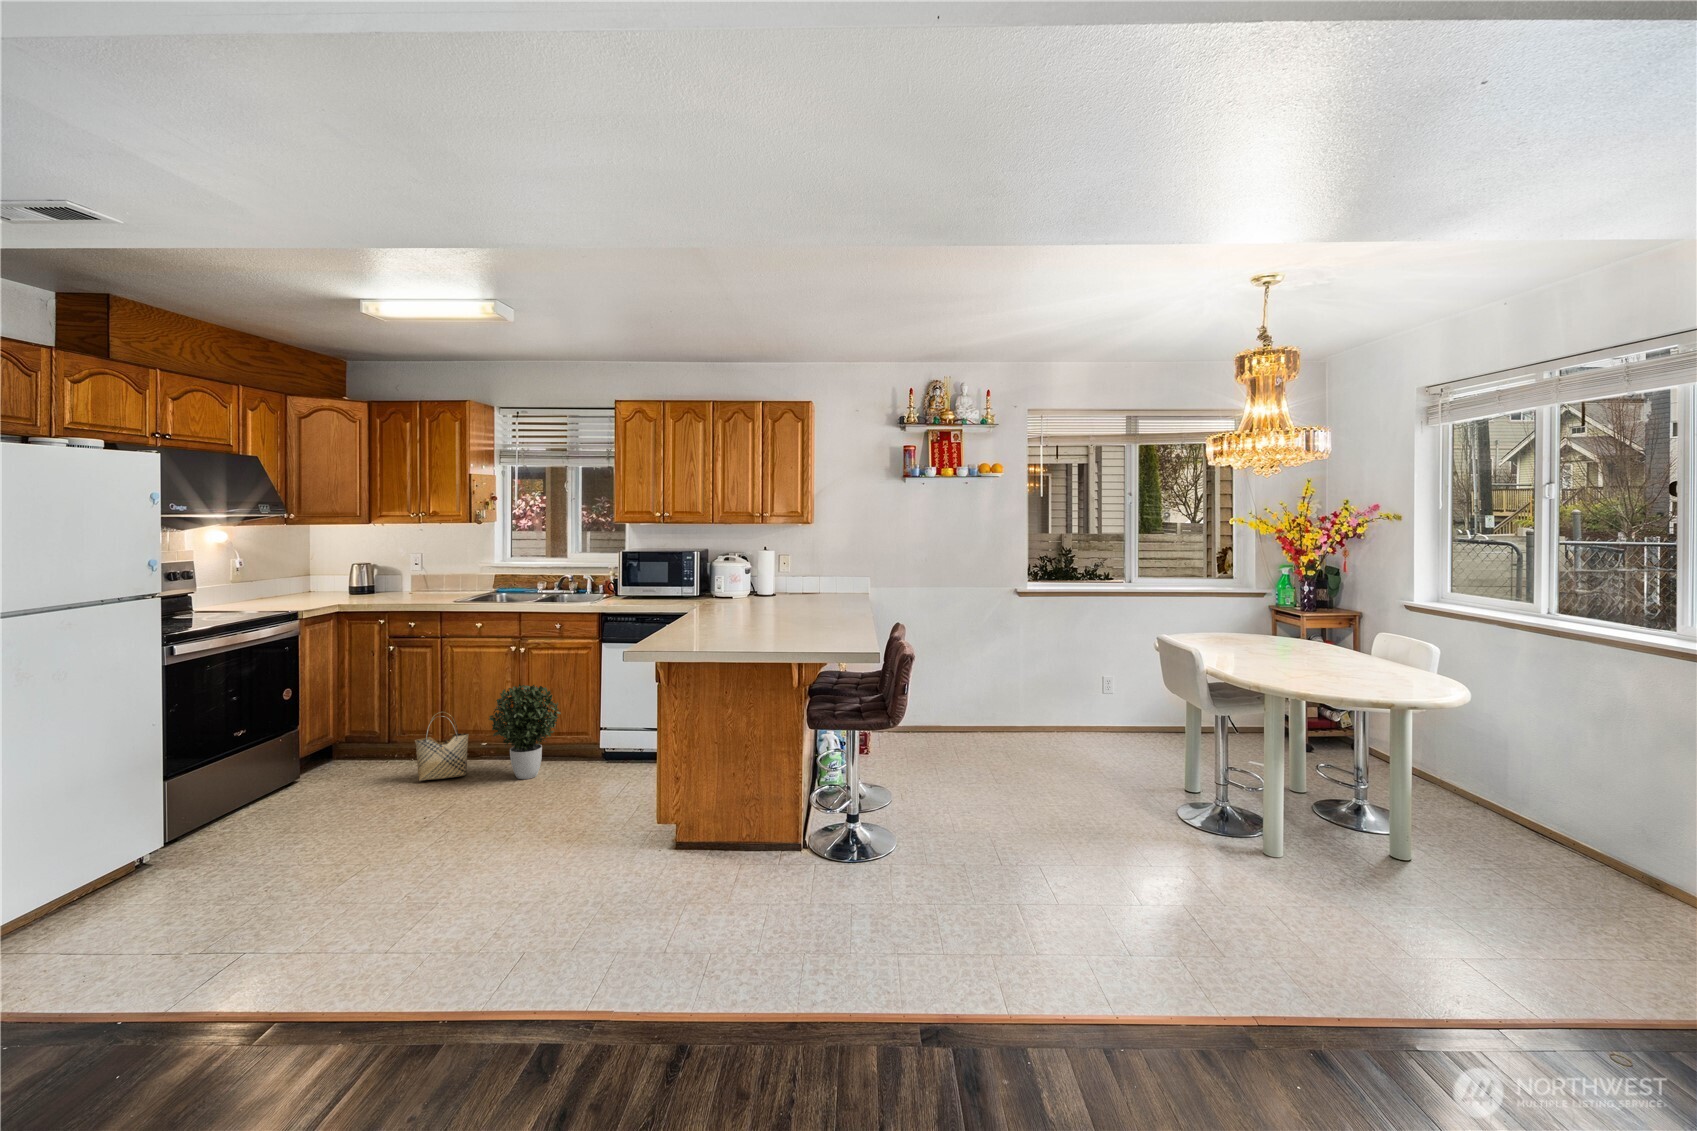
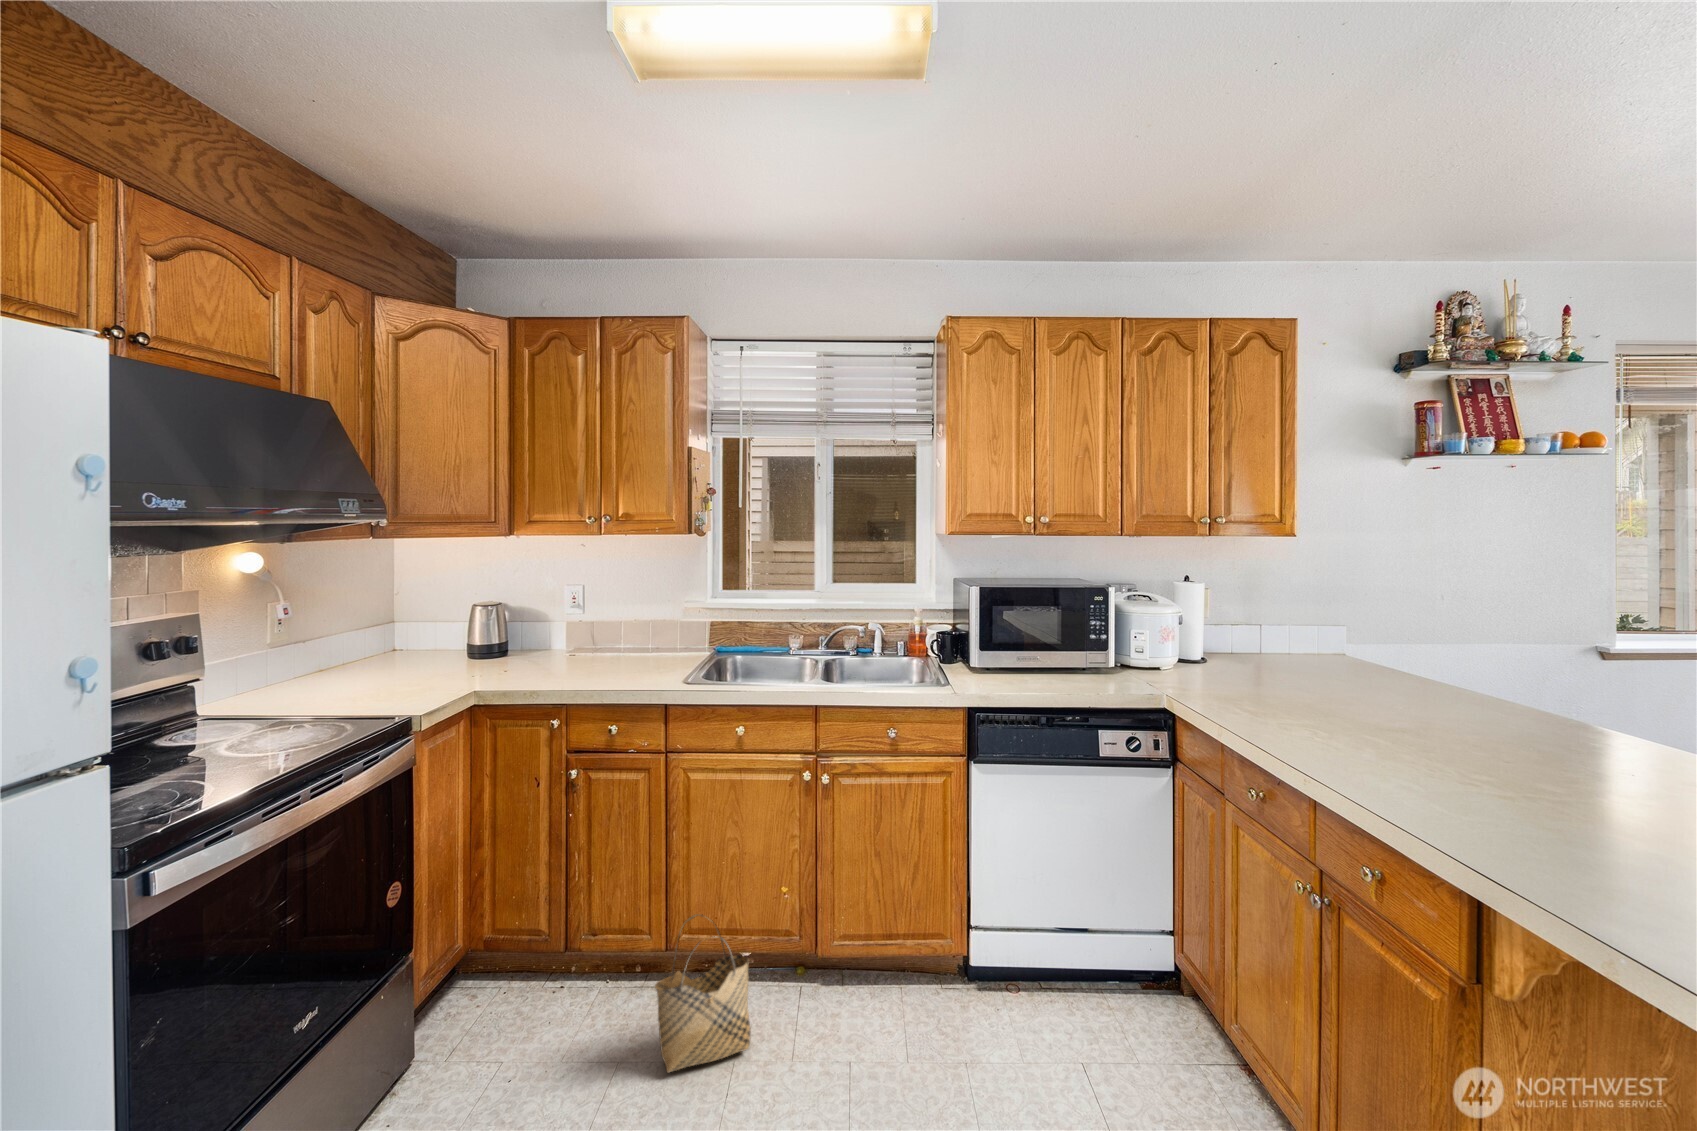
potted plant: present [489,684,561,779] -> none [808,858,938,1060]

